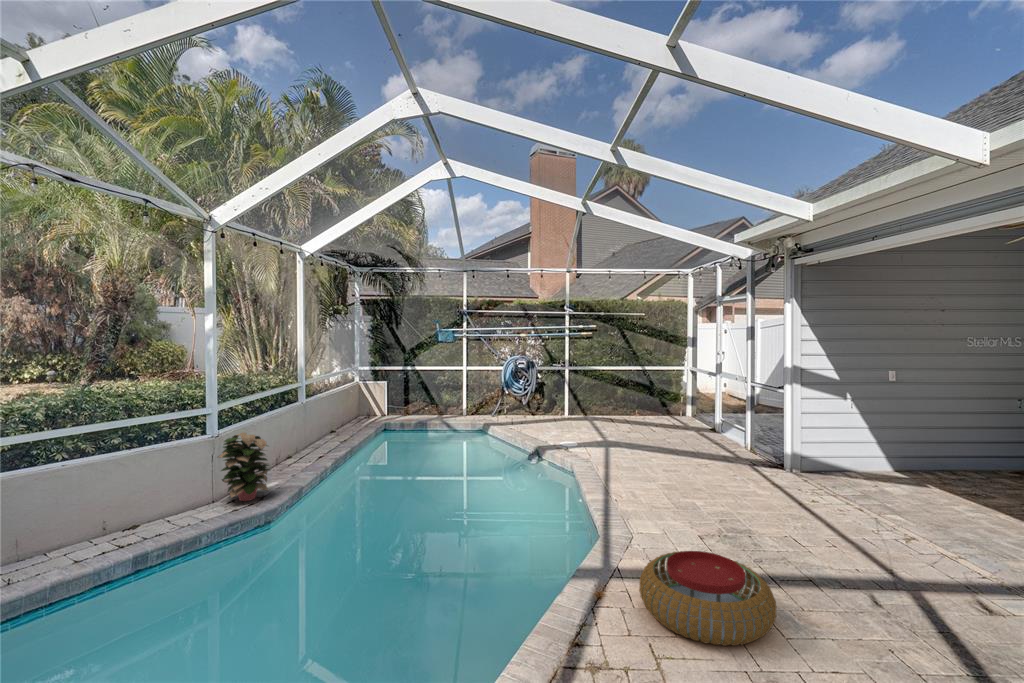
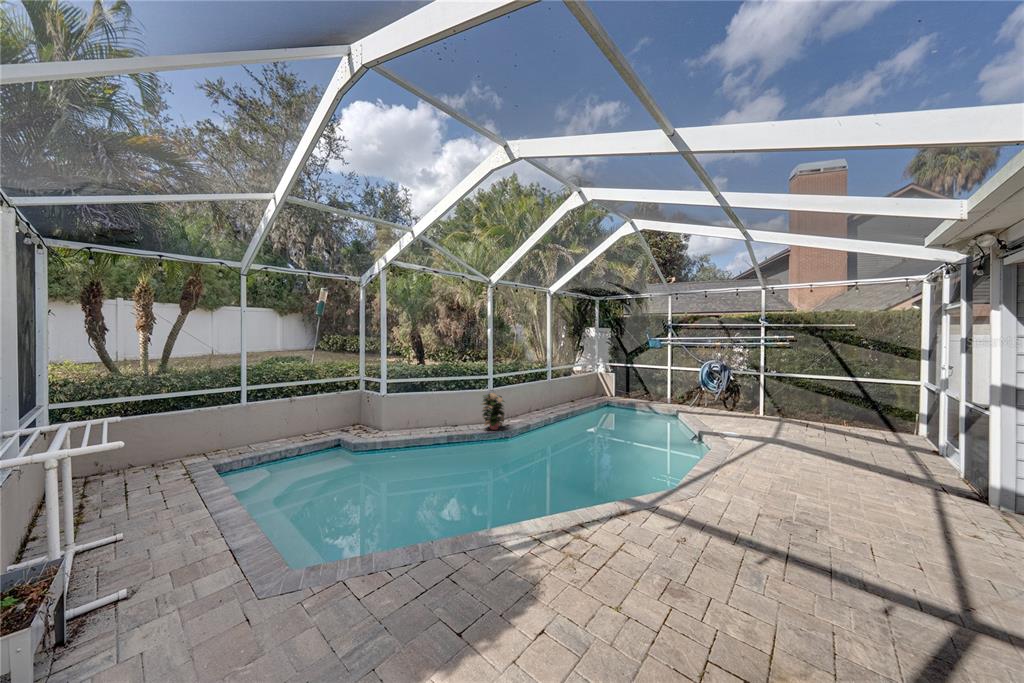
pouf: present [639,551,777,646] -> none [630,512,742,592]

